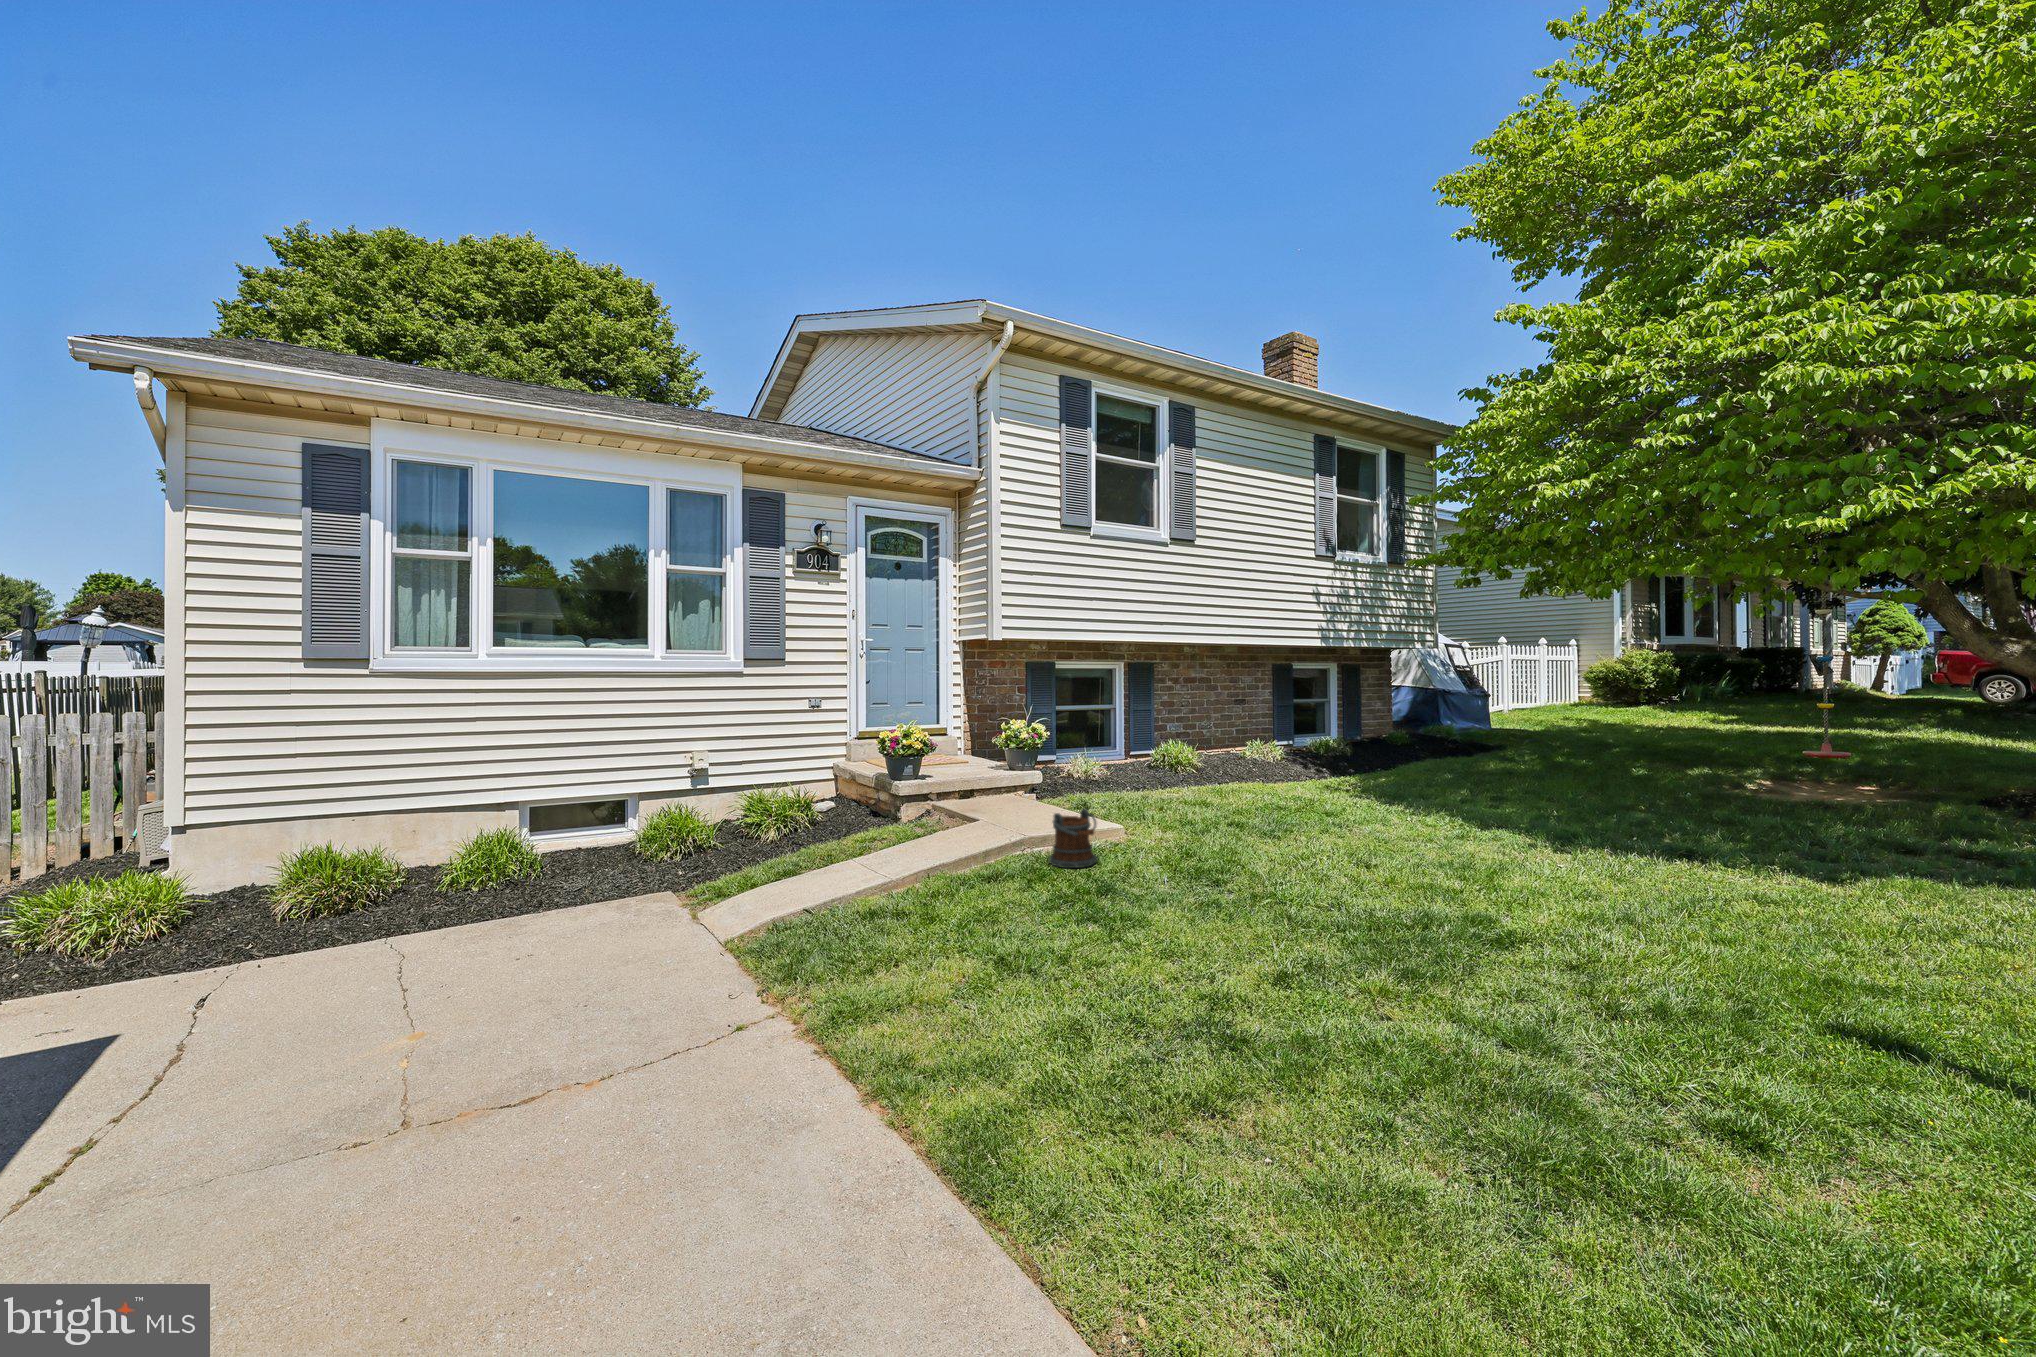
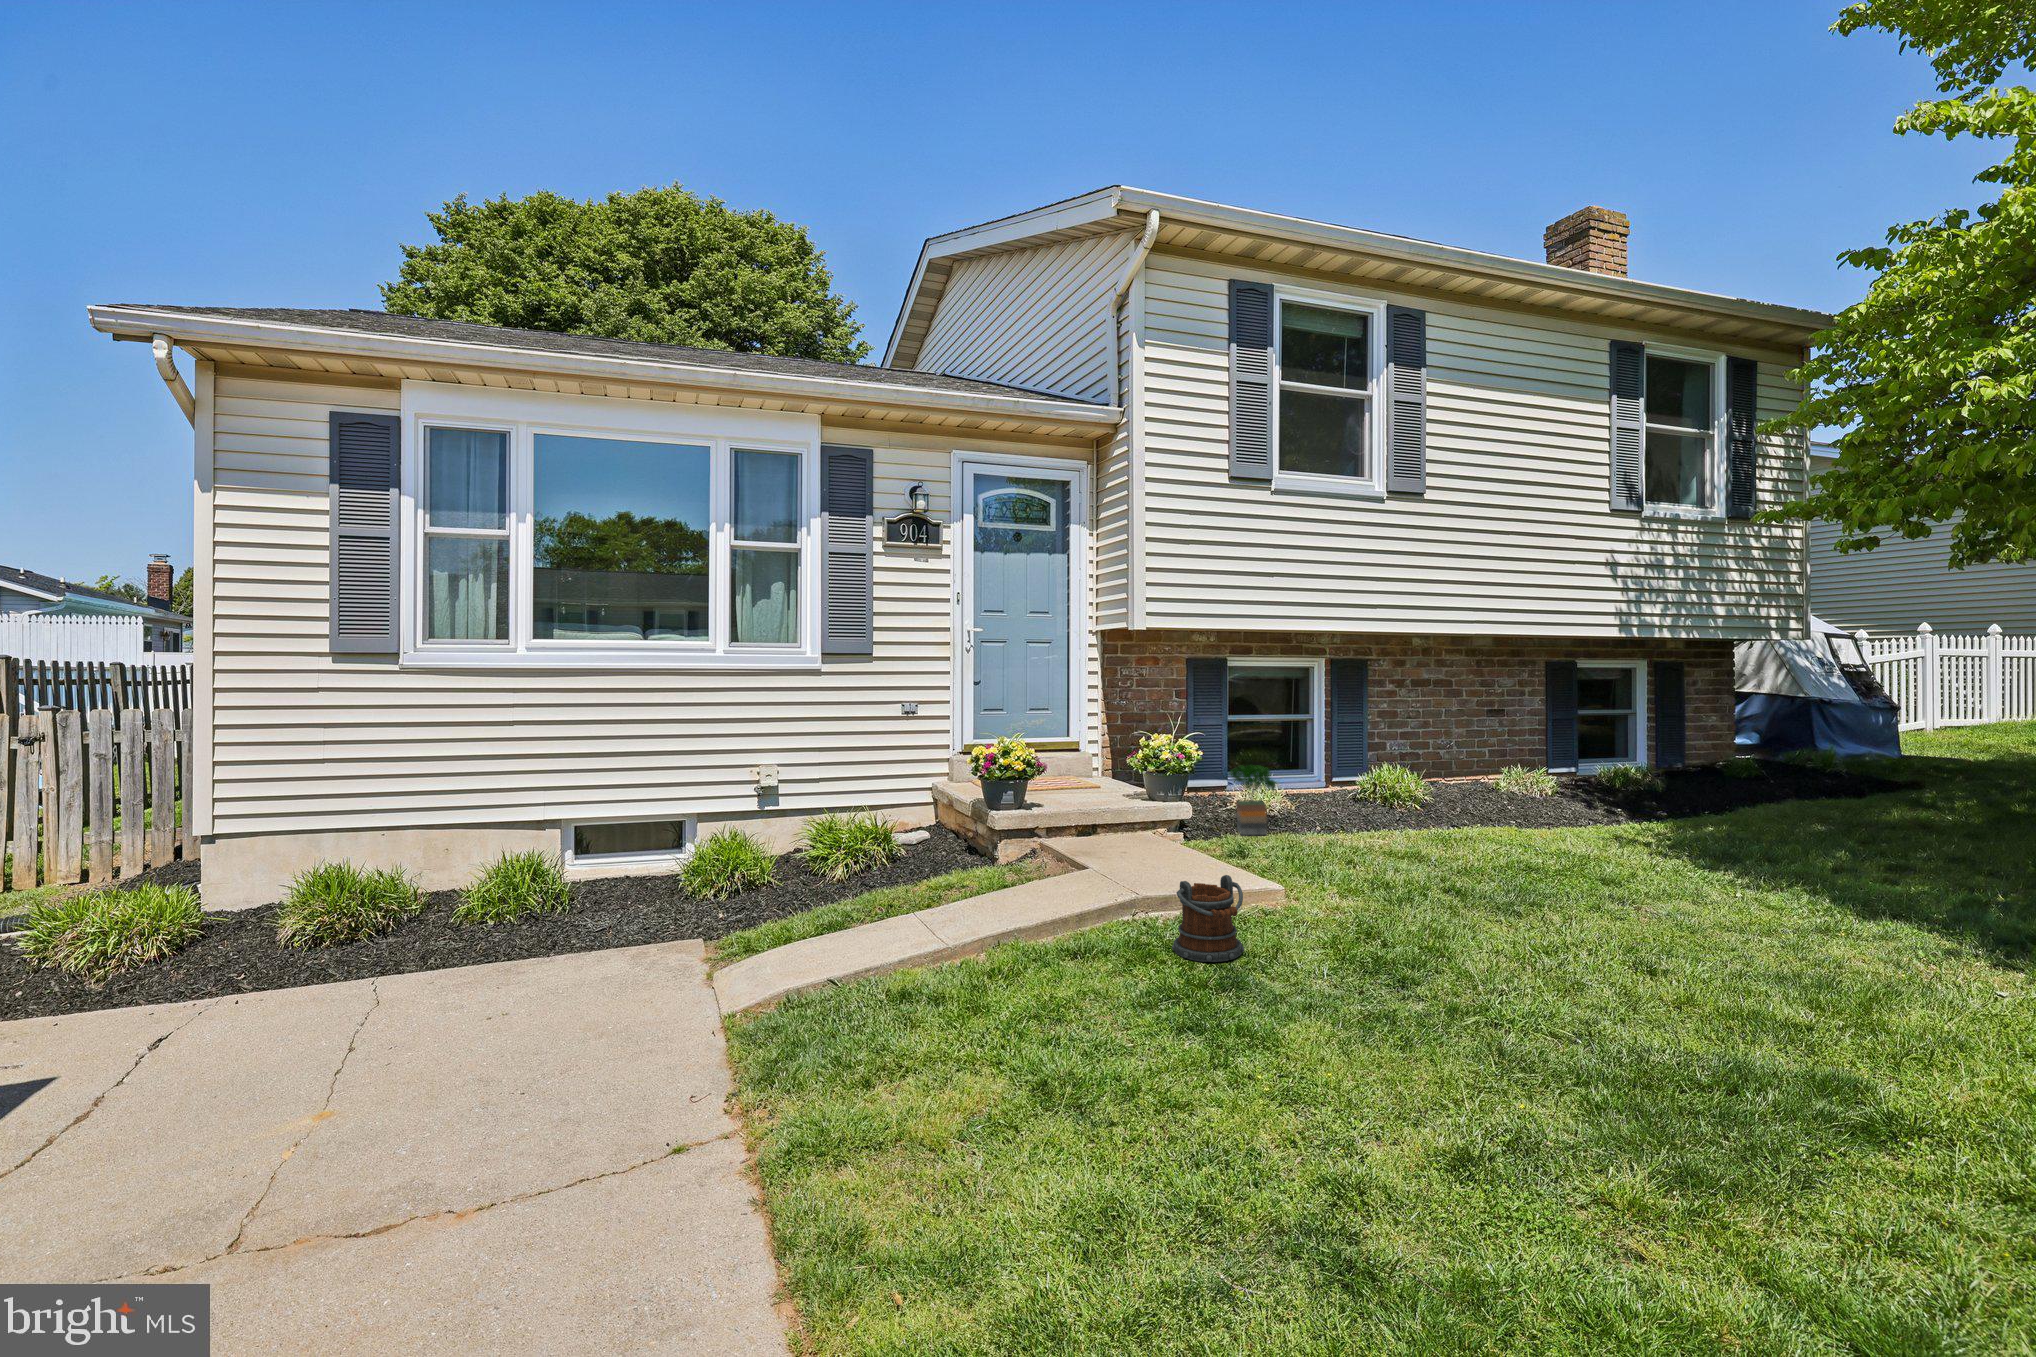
potted tree: none [1065,739,1102,792] -> present [1229,765,1276,835]

